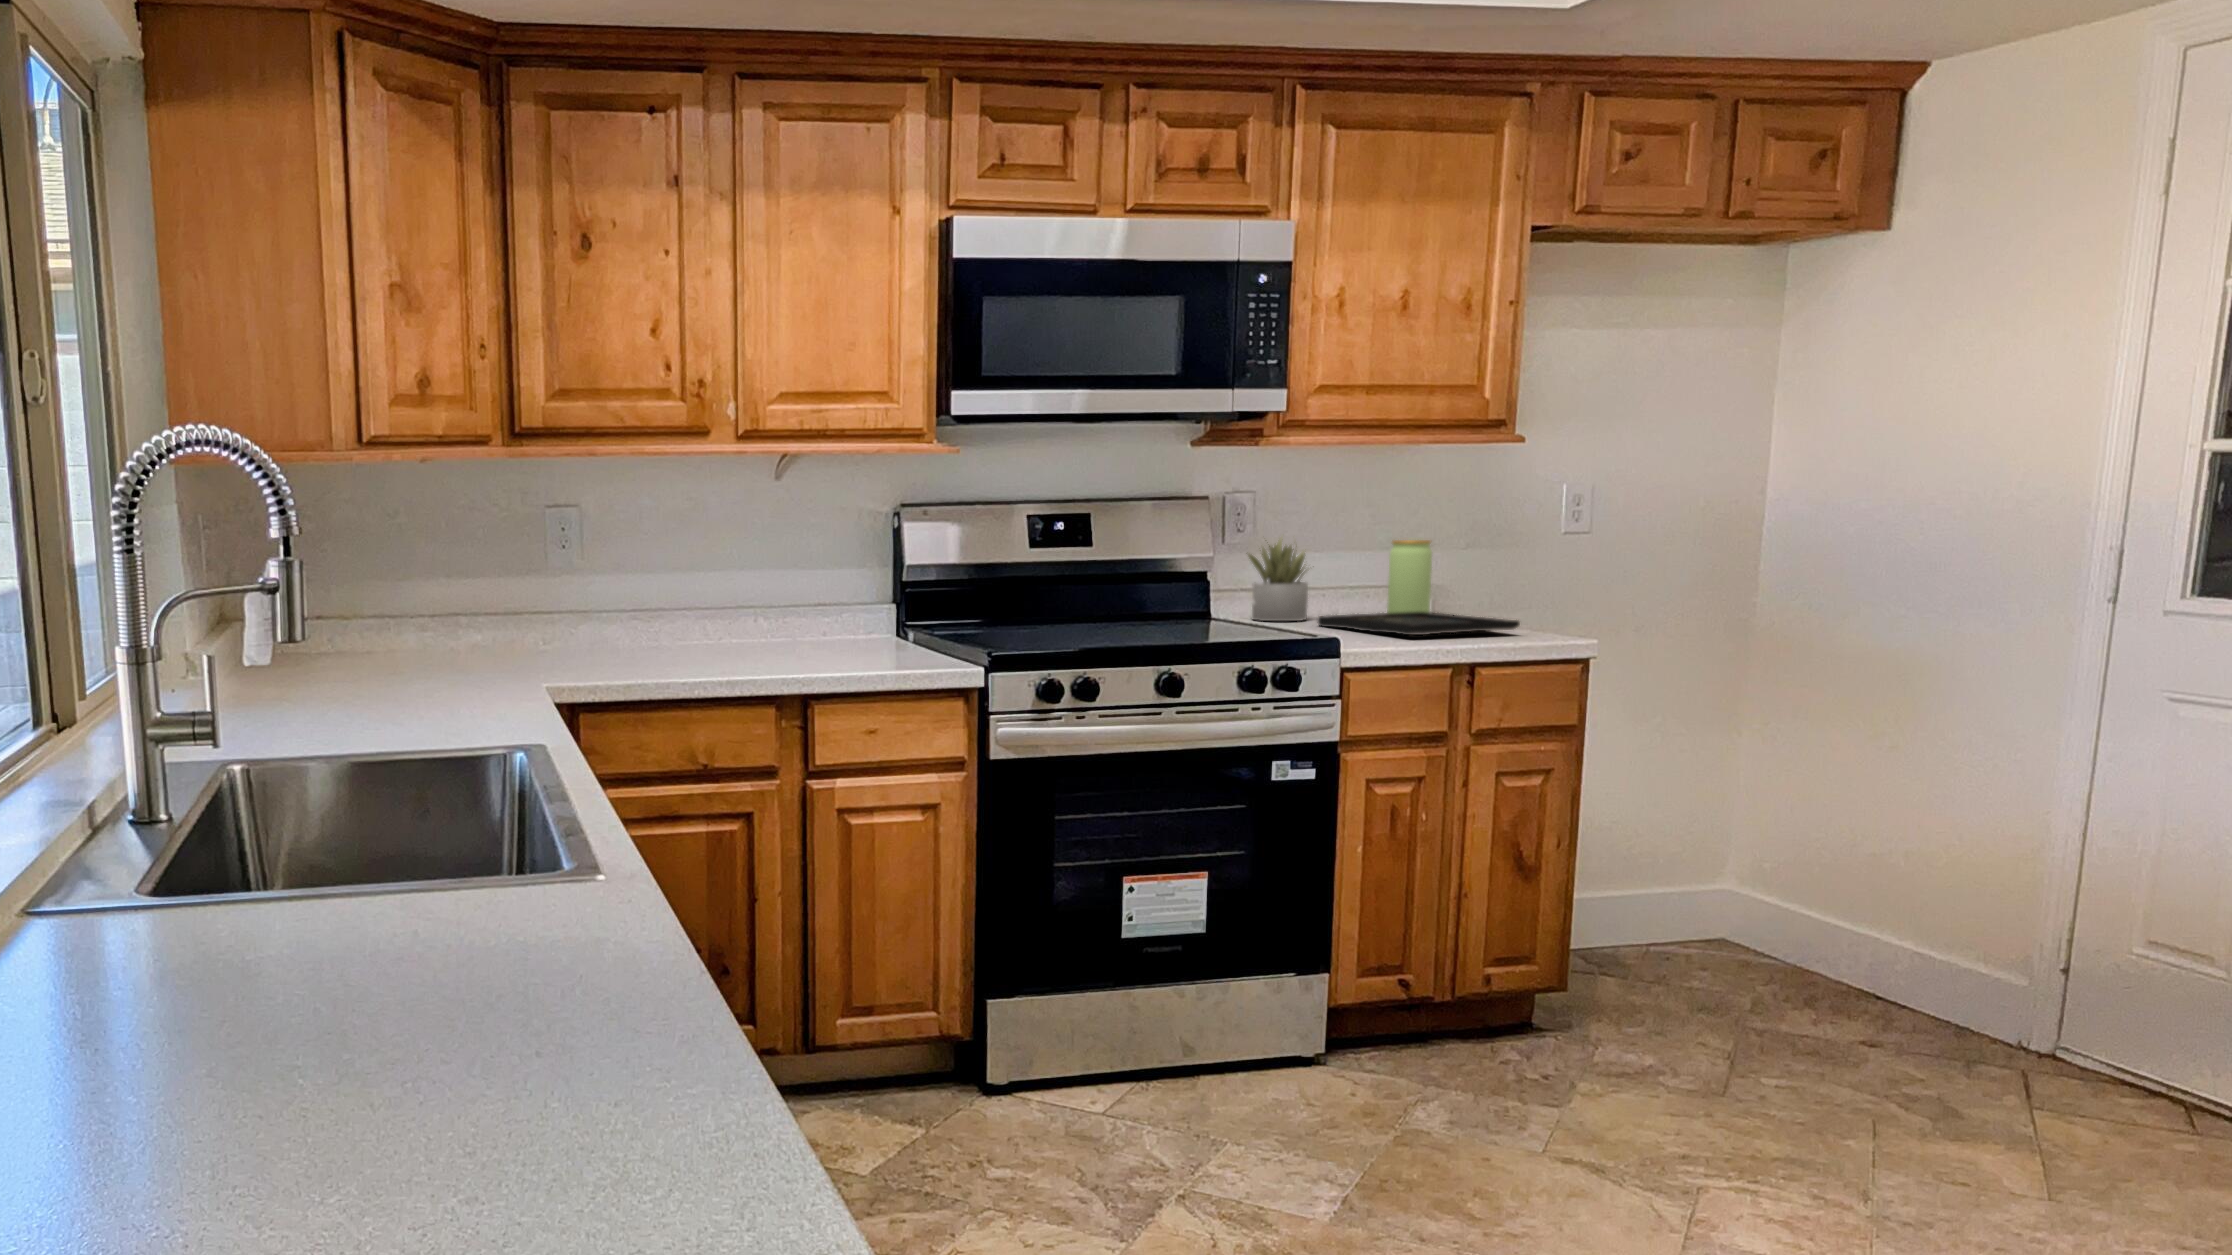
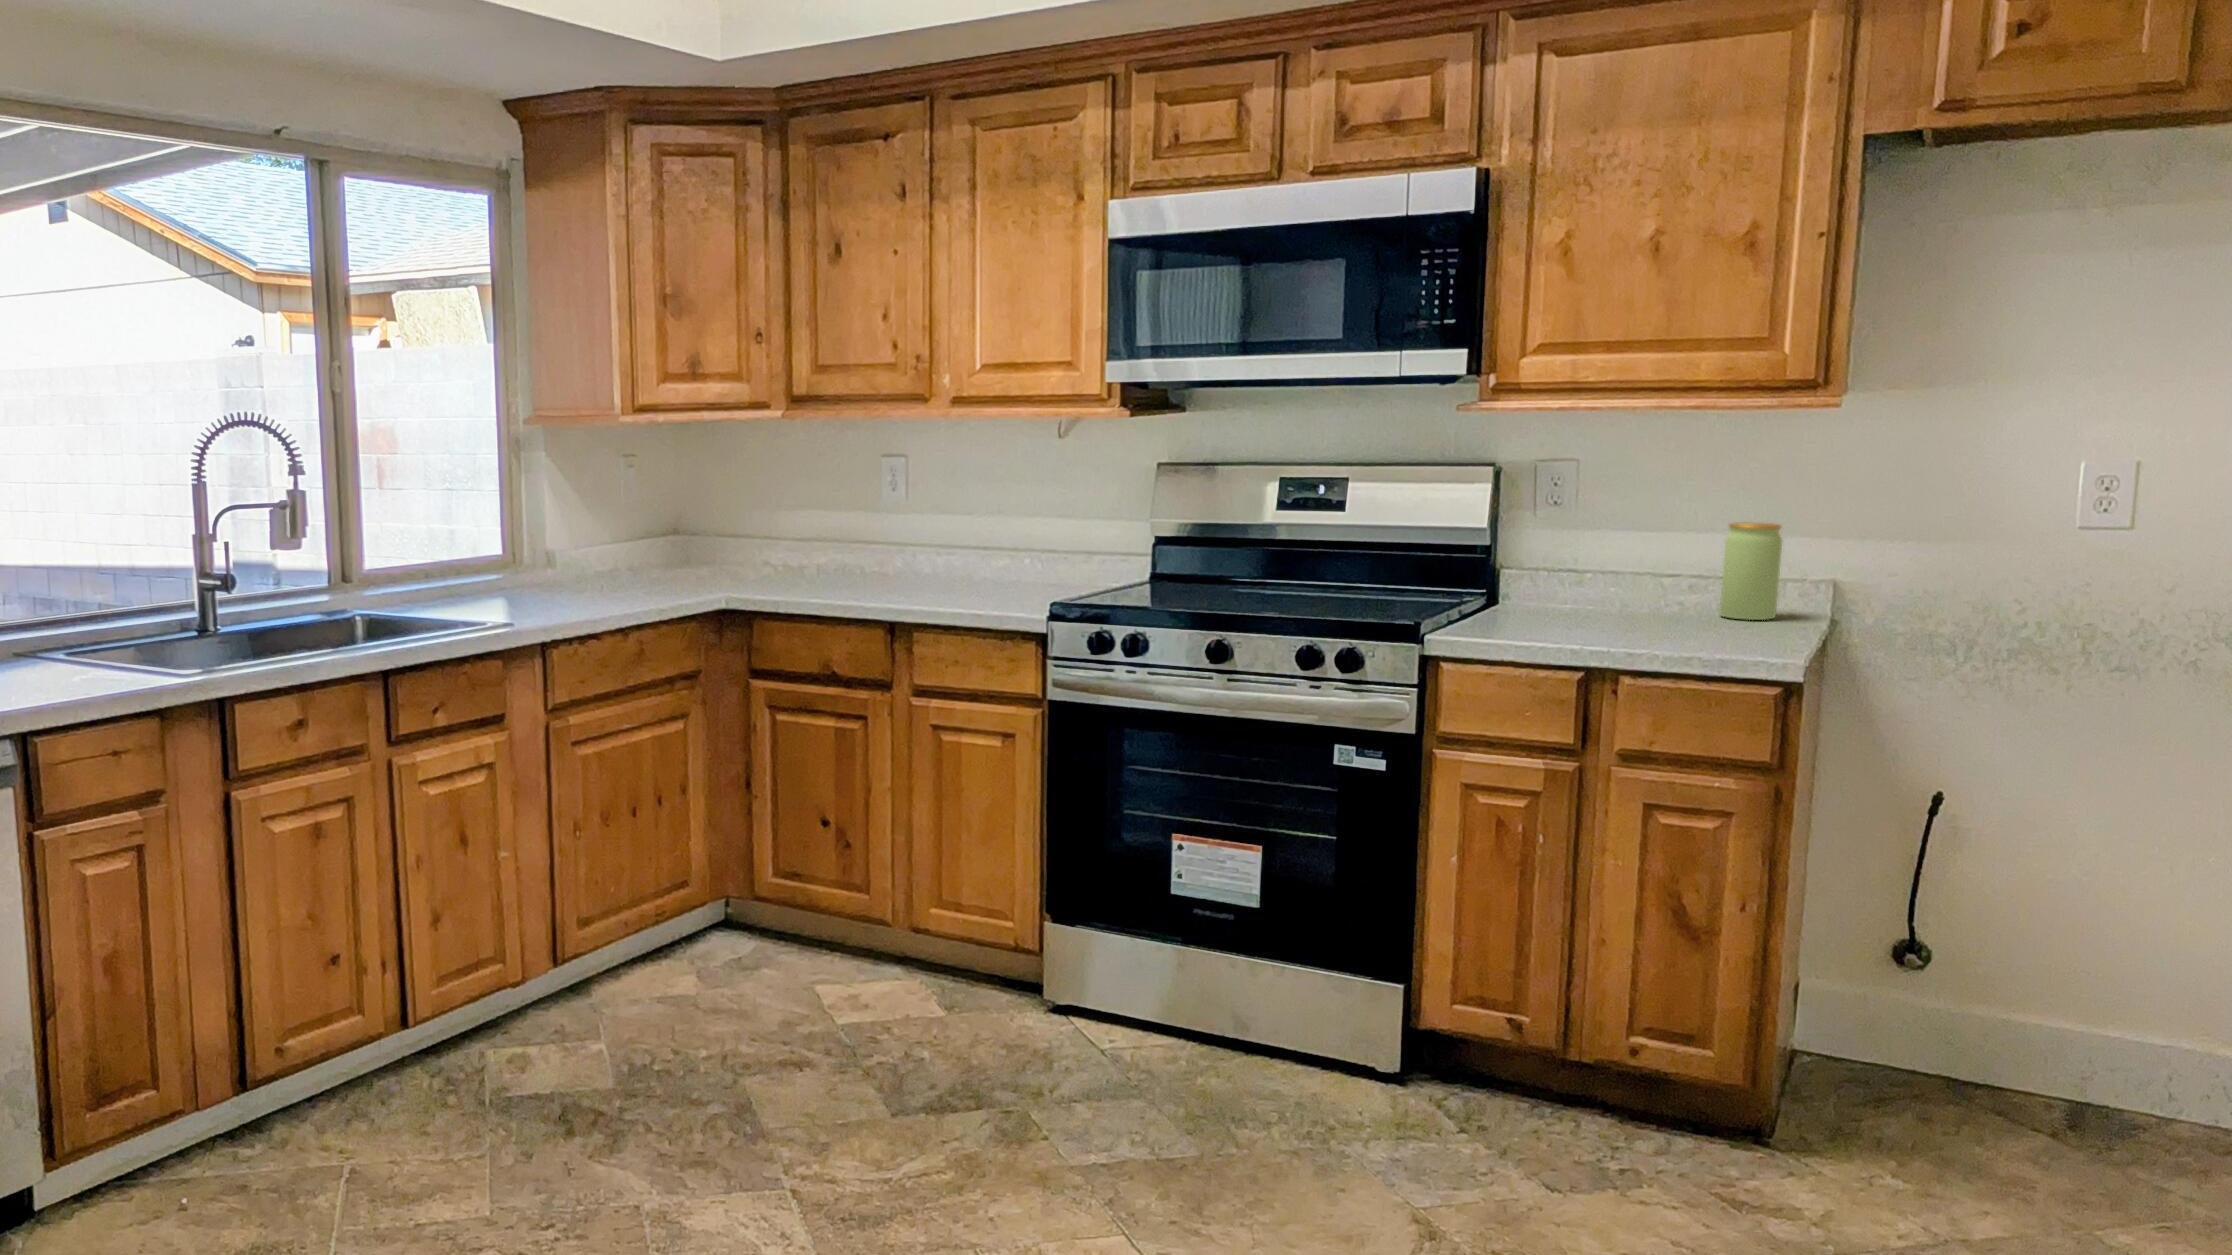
succulent plant: present [1248,538,1308,621] -> none [1540,507,1614,607]
tray: present [1317,612,1520,635] -> none [1536,604,1716,644]

